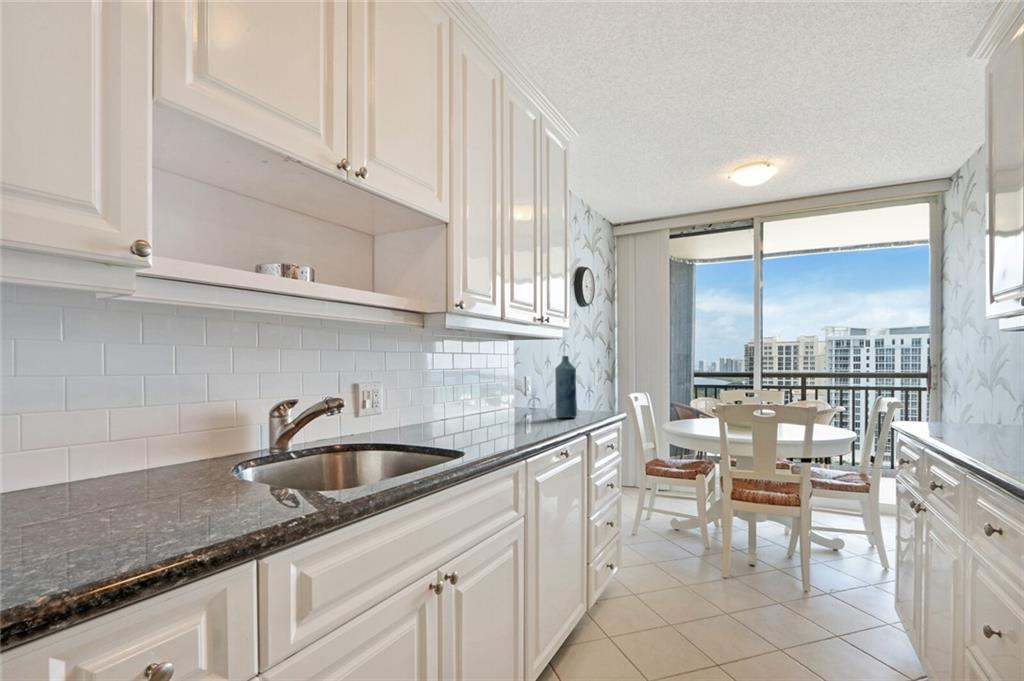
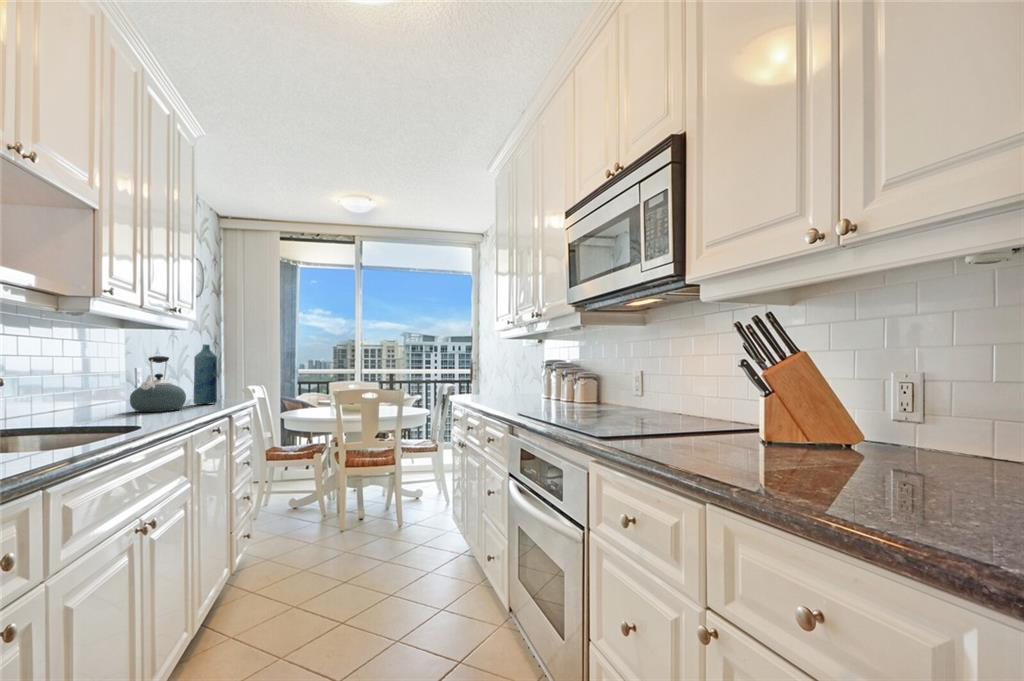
kettle: none [495,370,541,426] -> present [130,356,186,412]

